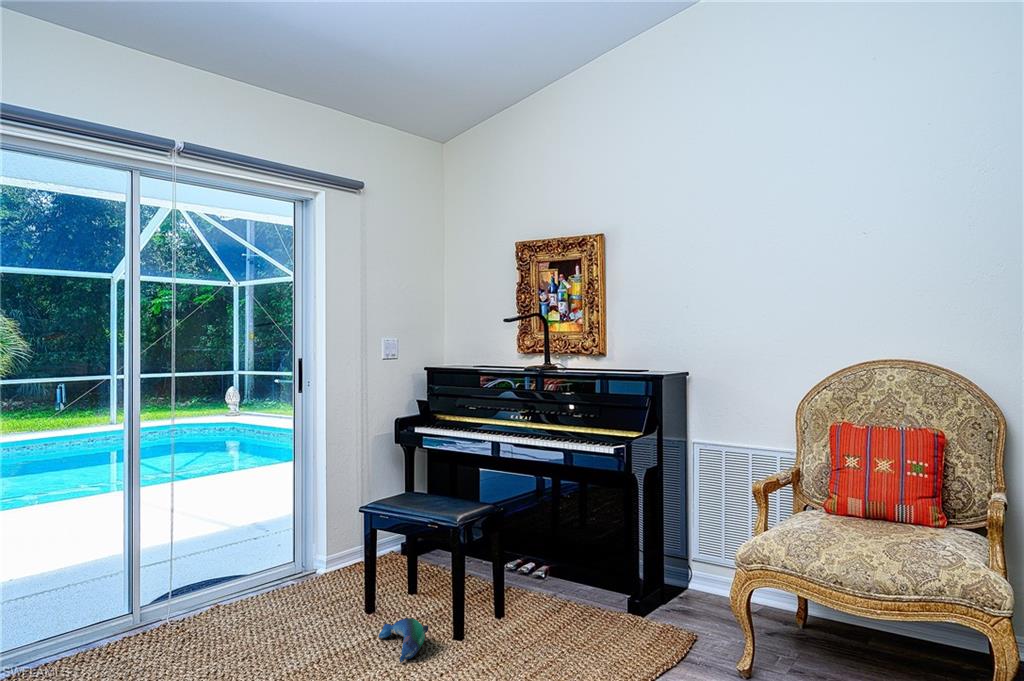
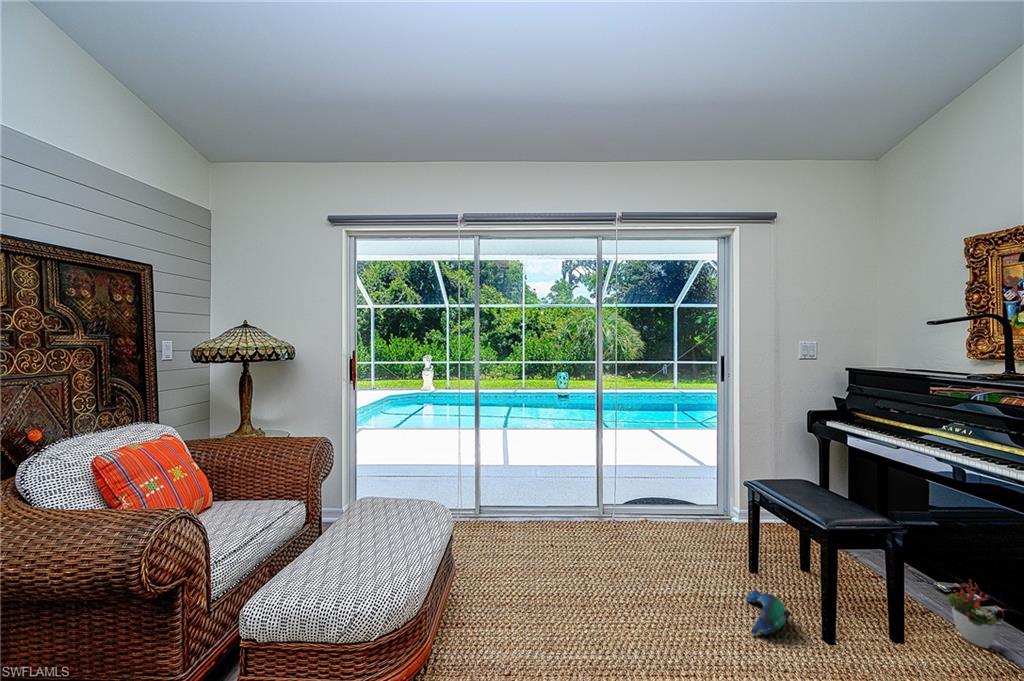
decorative plant: none [523,543,554,597] -> present [947,579,997,649]

